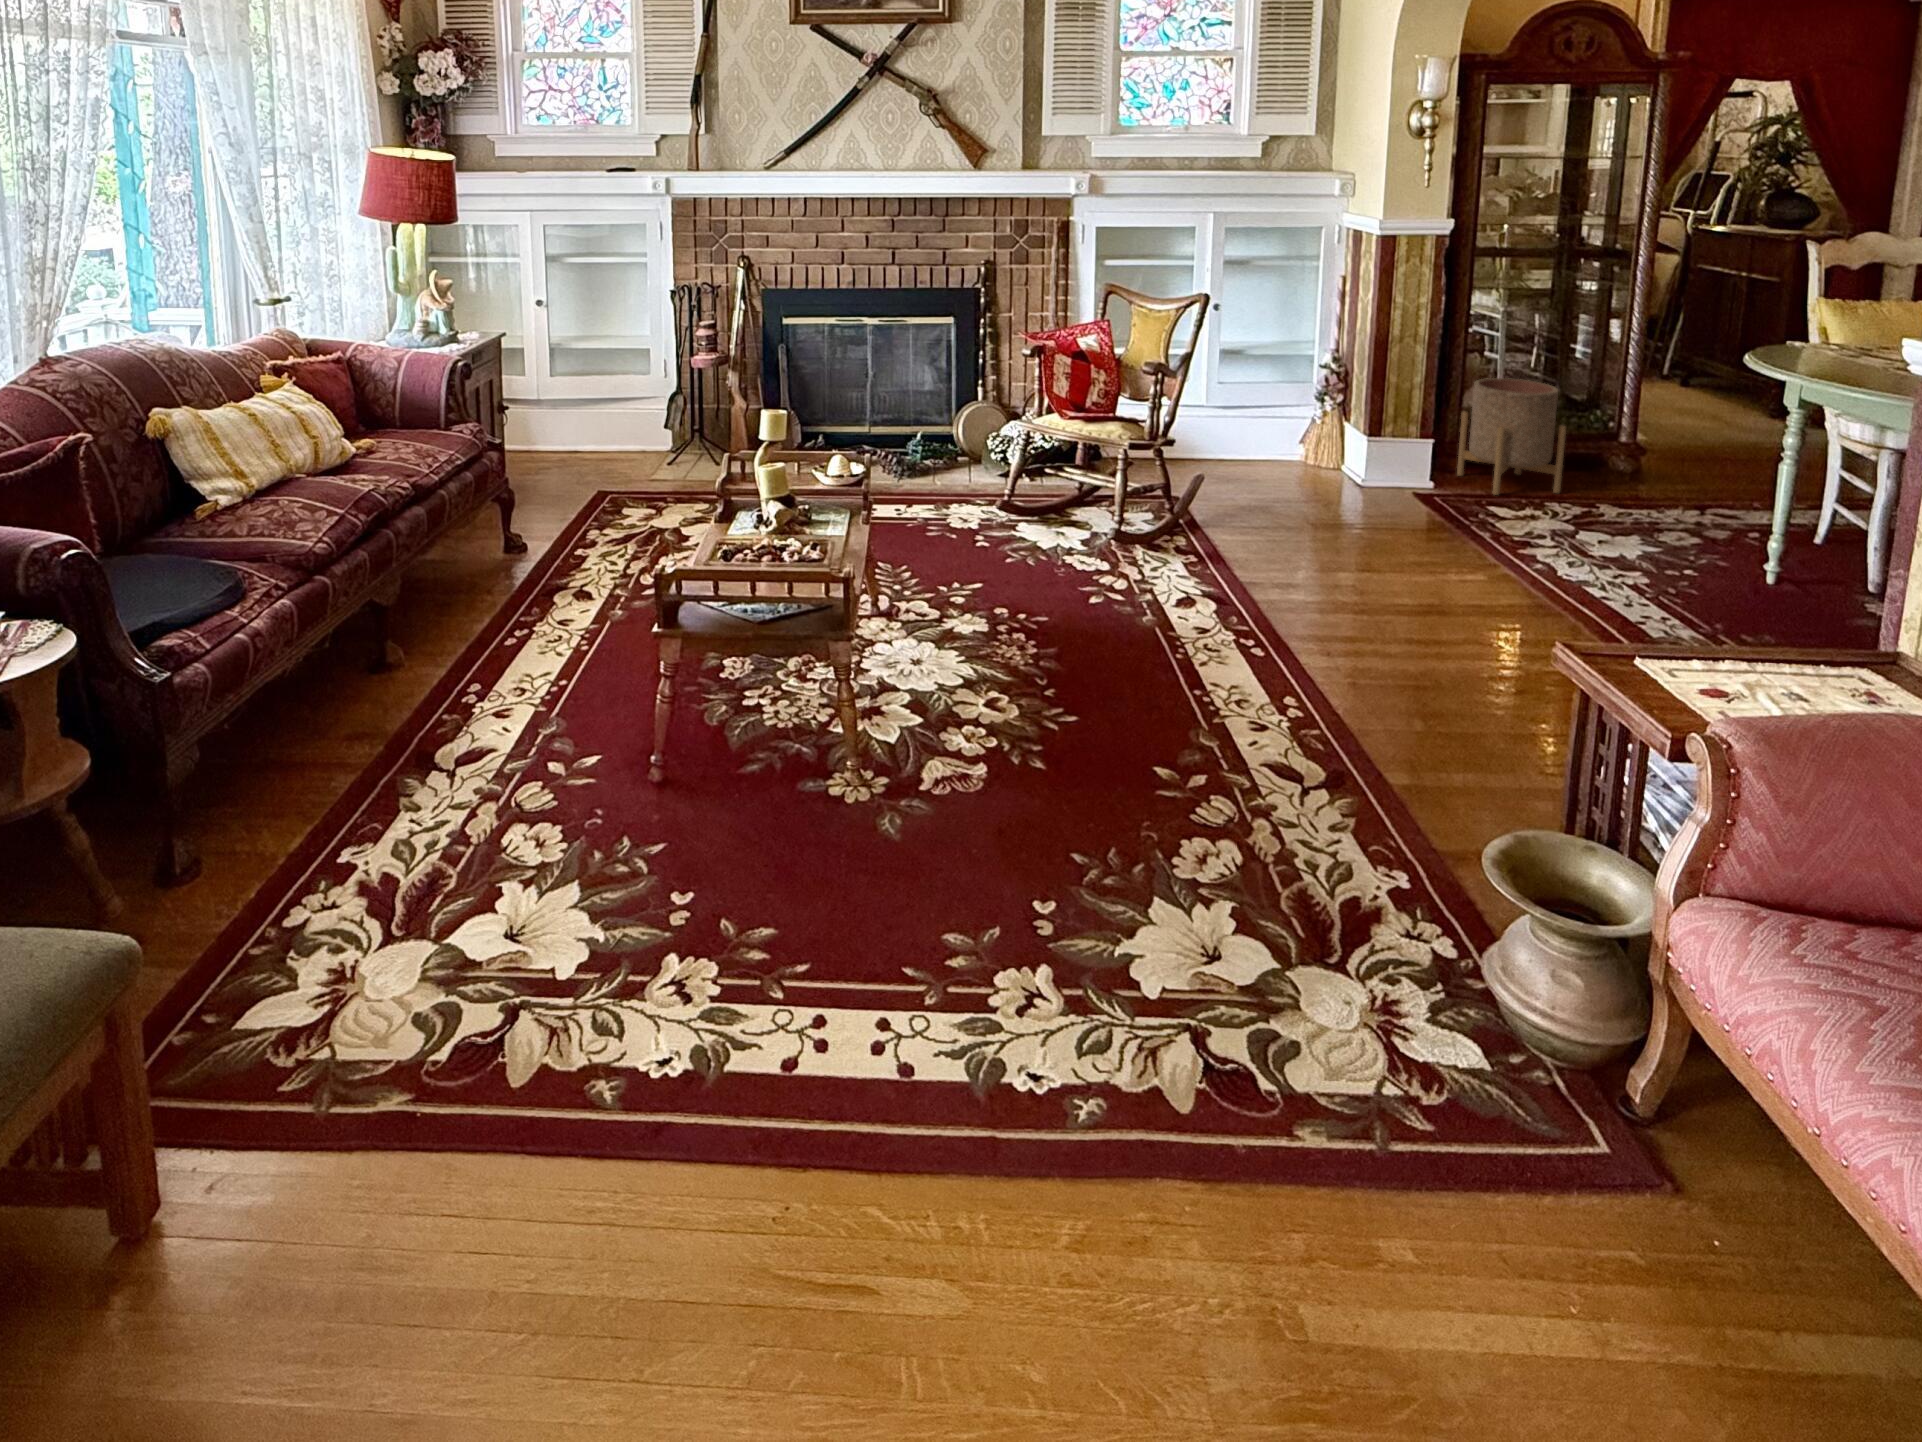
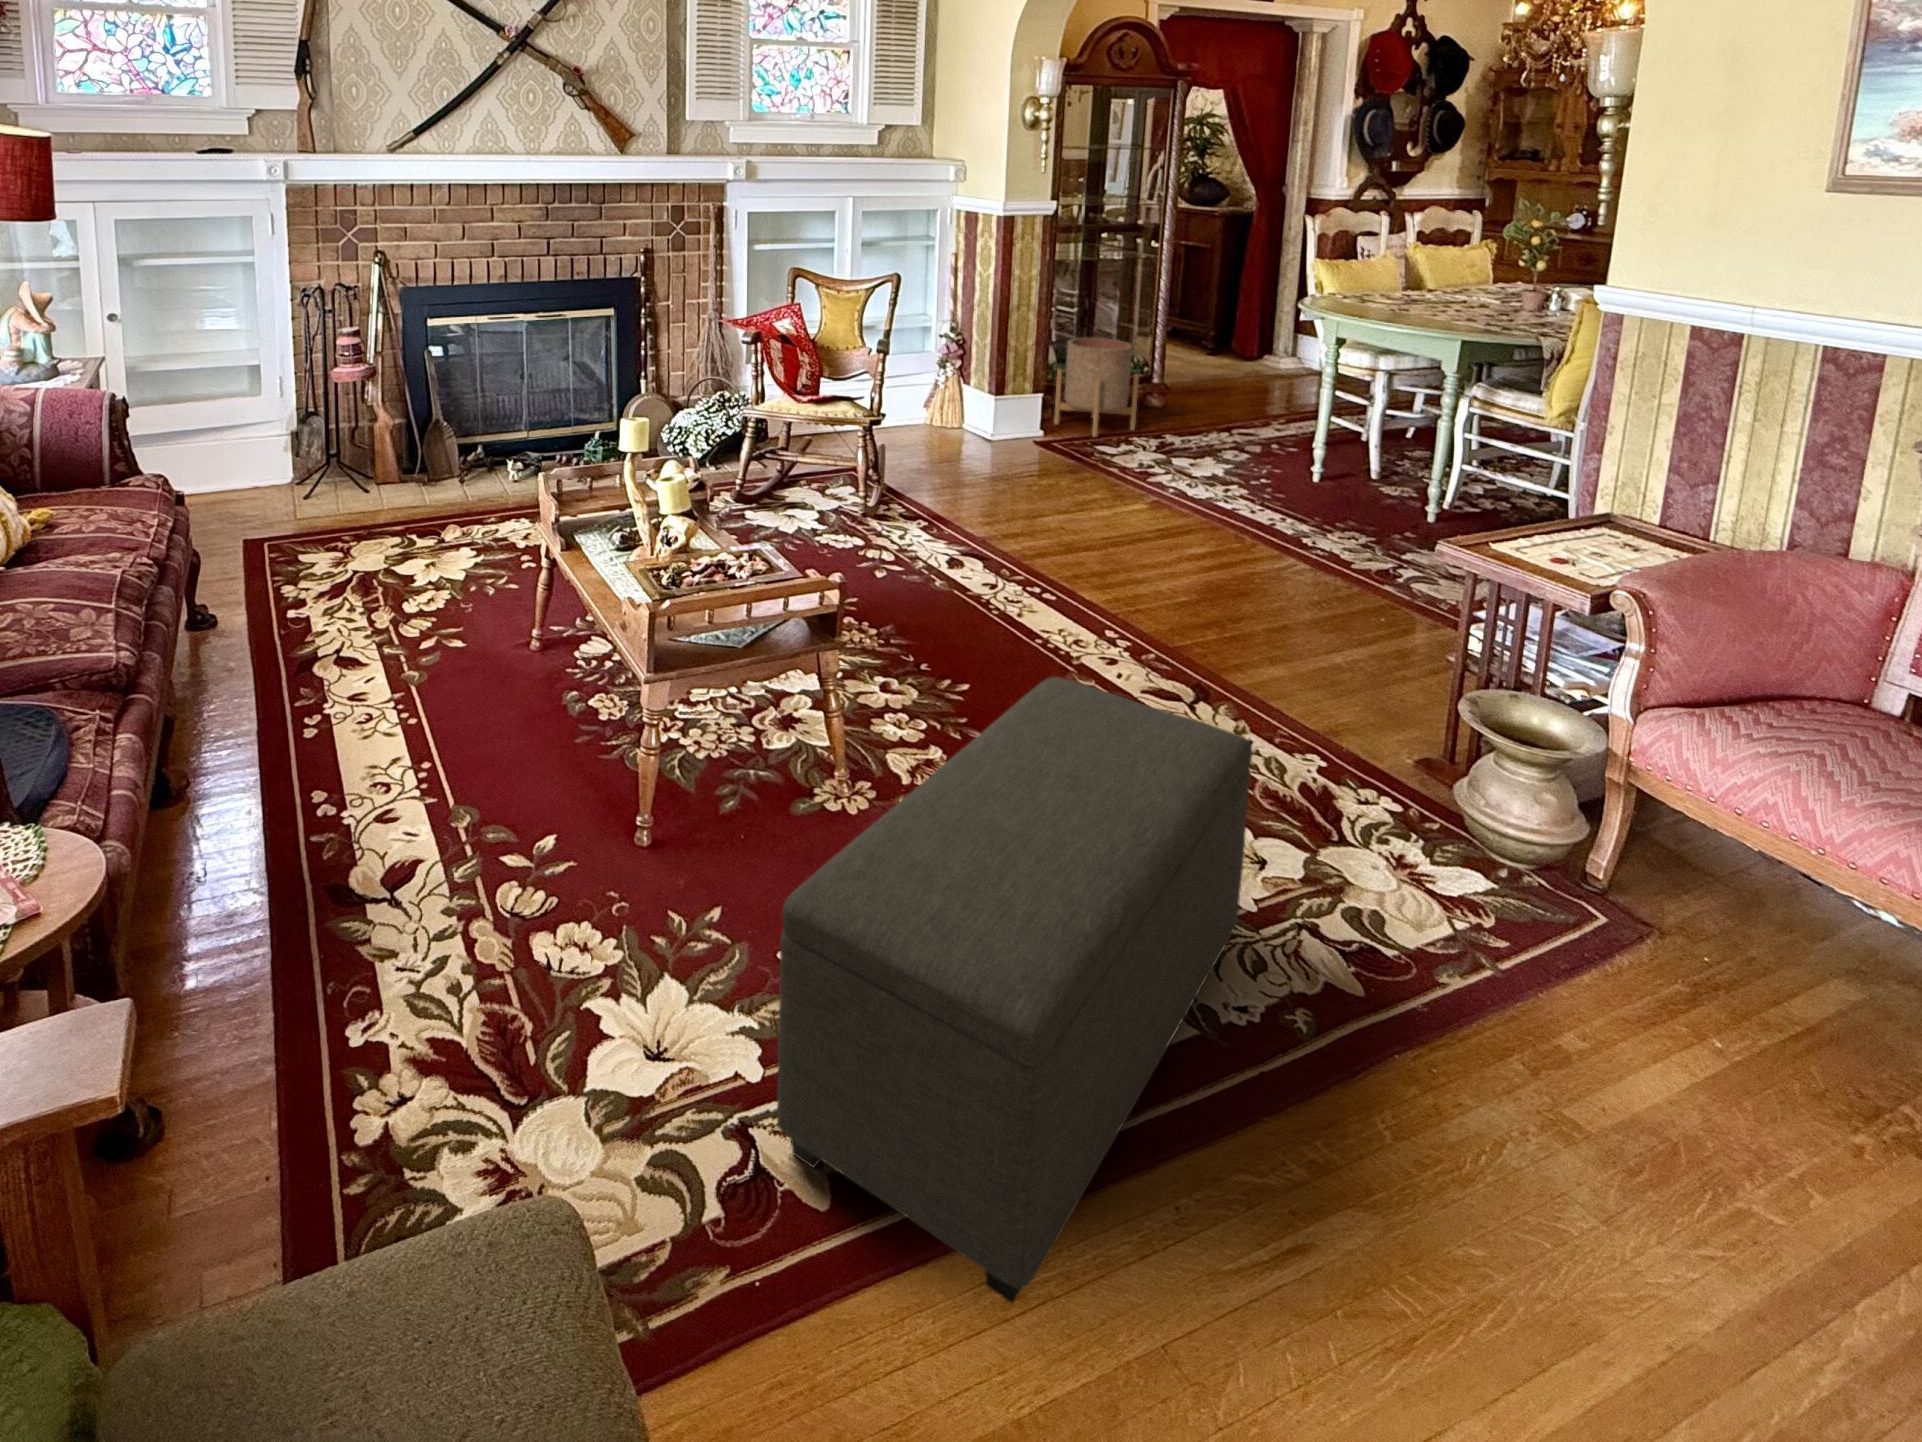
ottoman: none [511,700,1096,1215] -> present [777,677,1253,1303]

